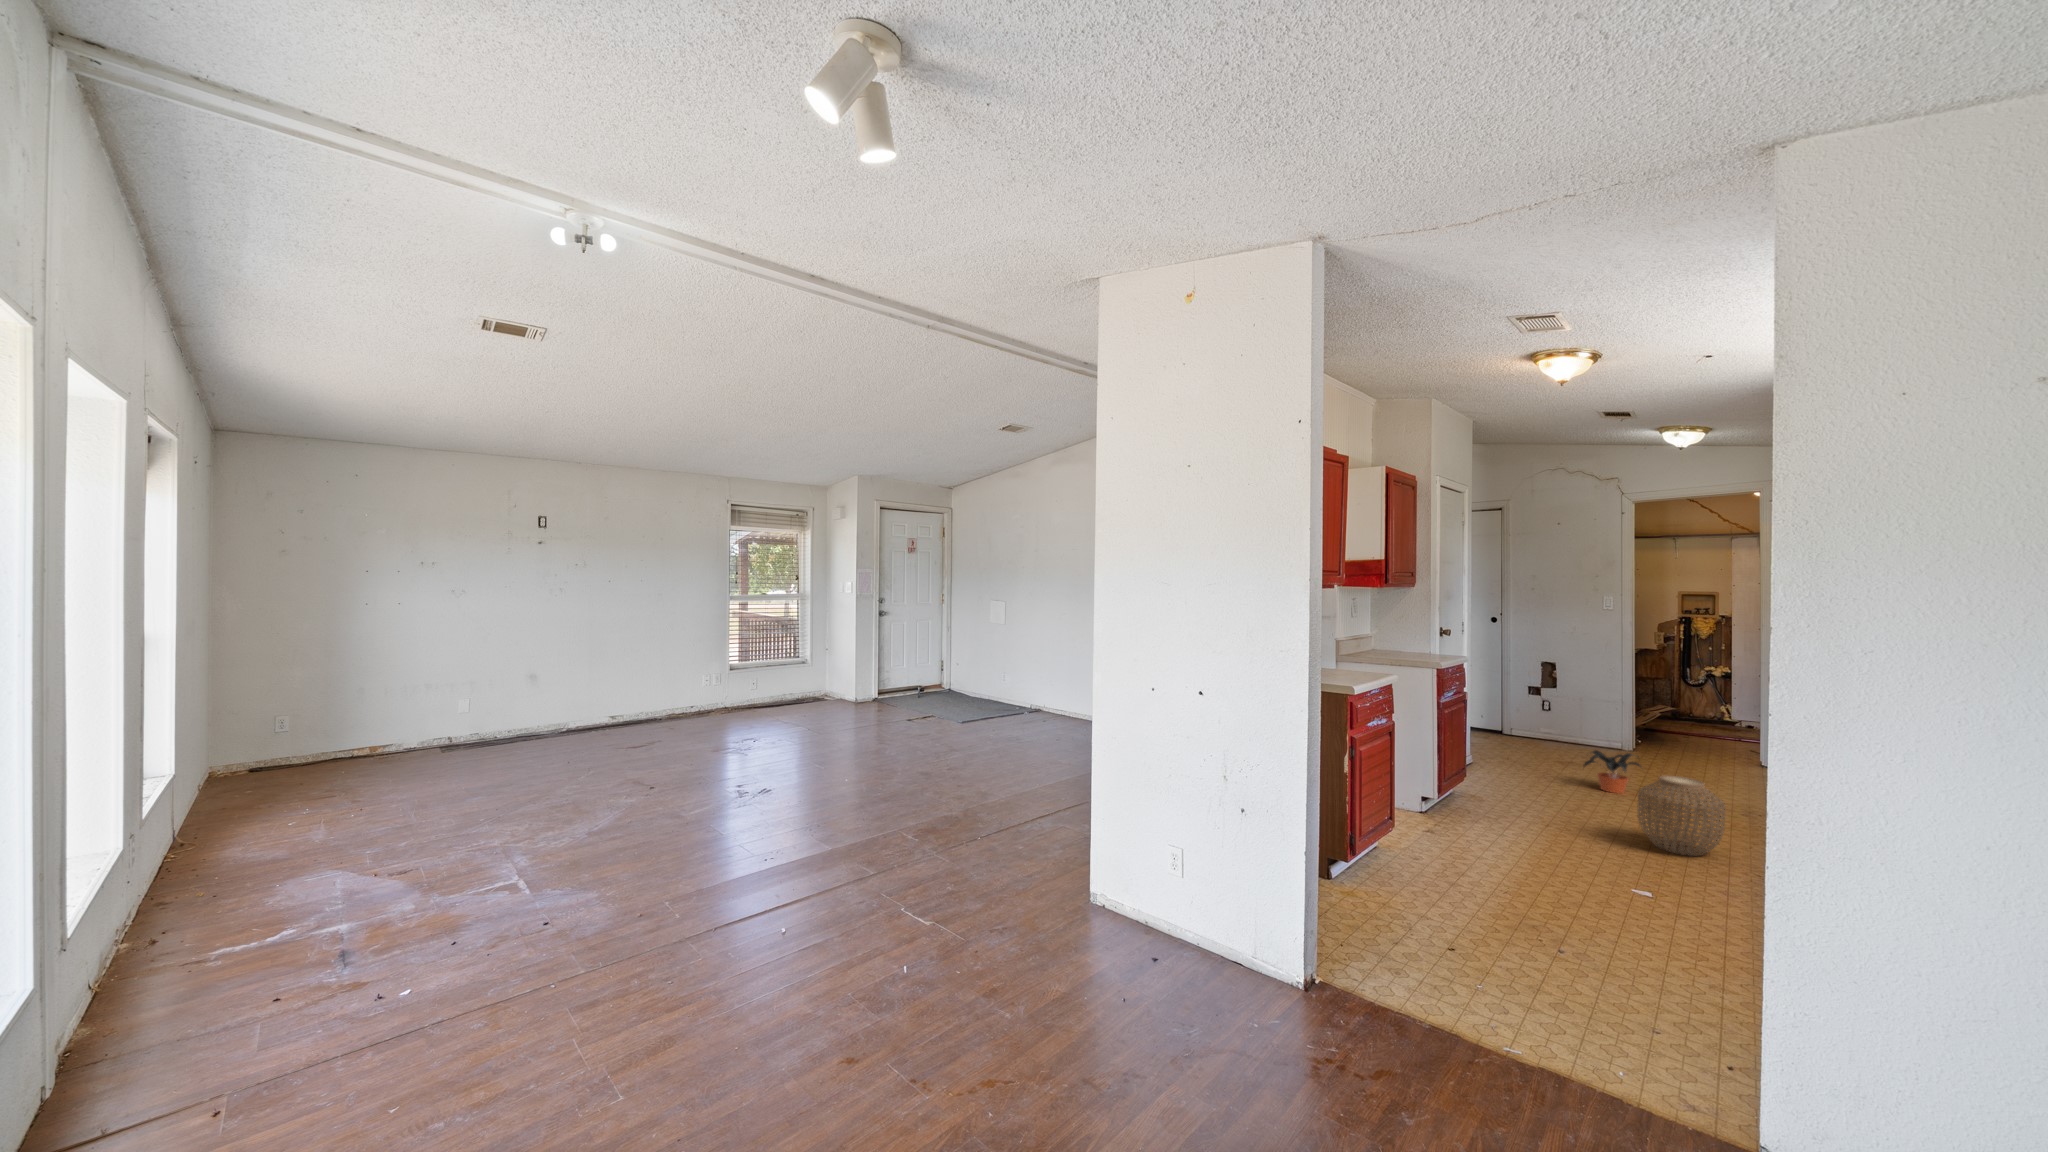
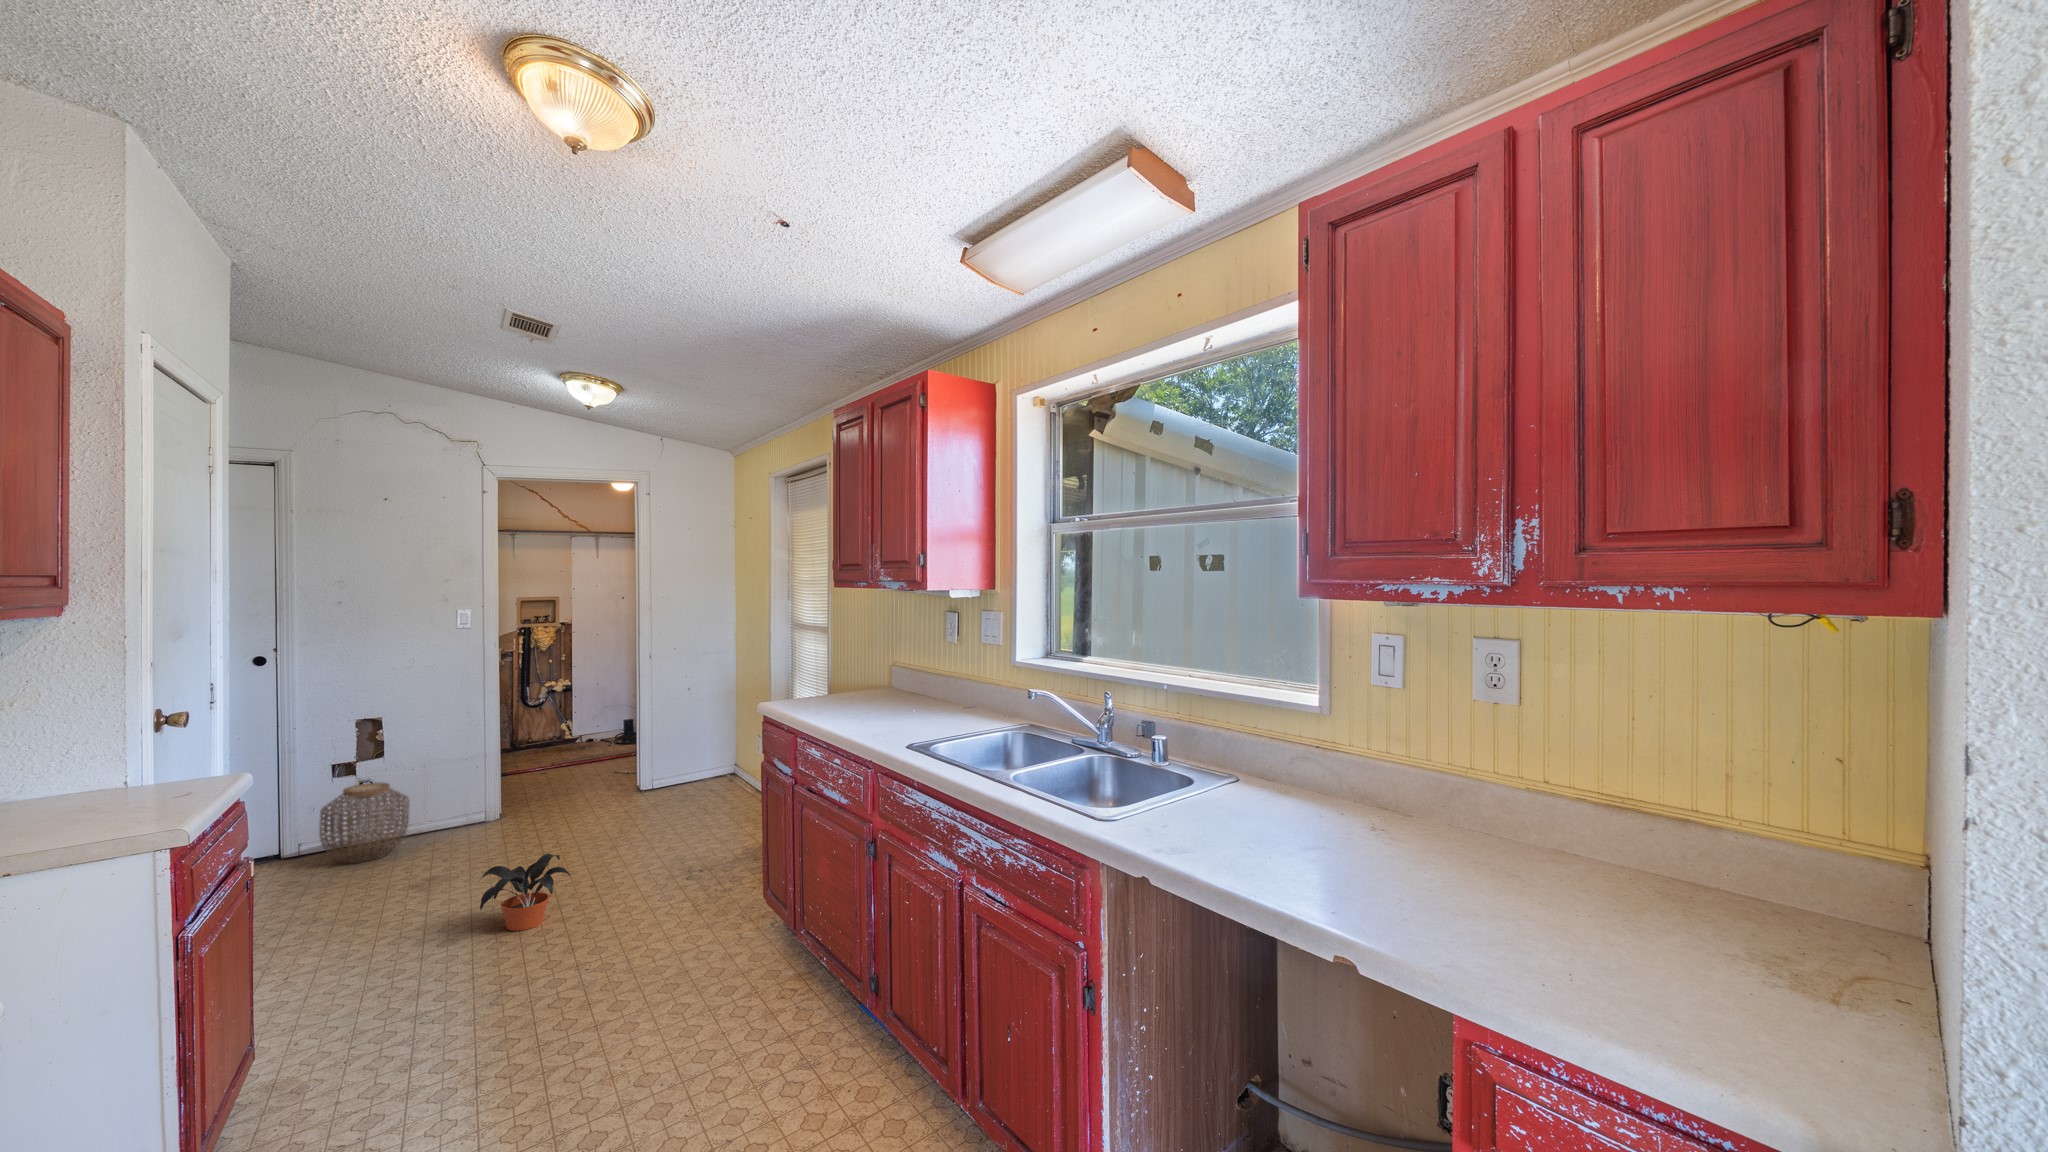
woven basket: present [1638,775,1725,855] -> present [320,783,409,863]

